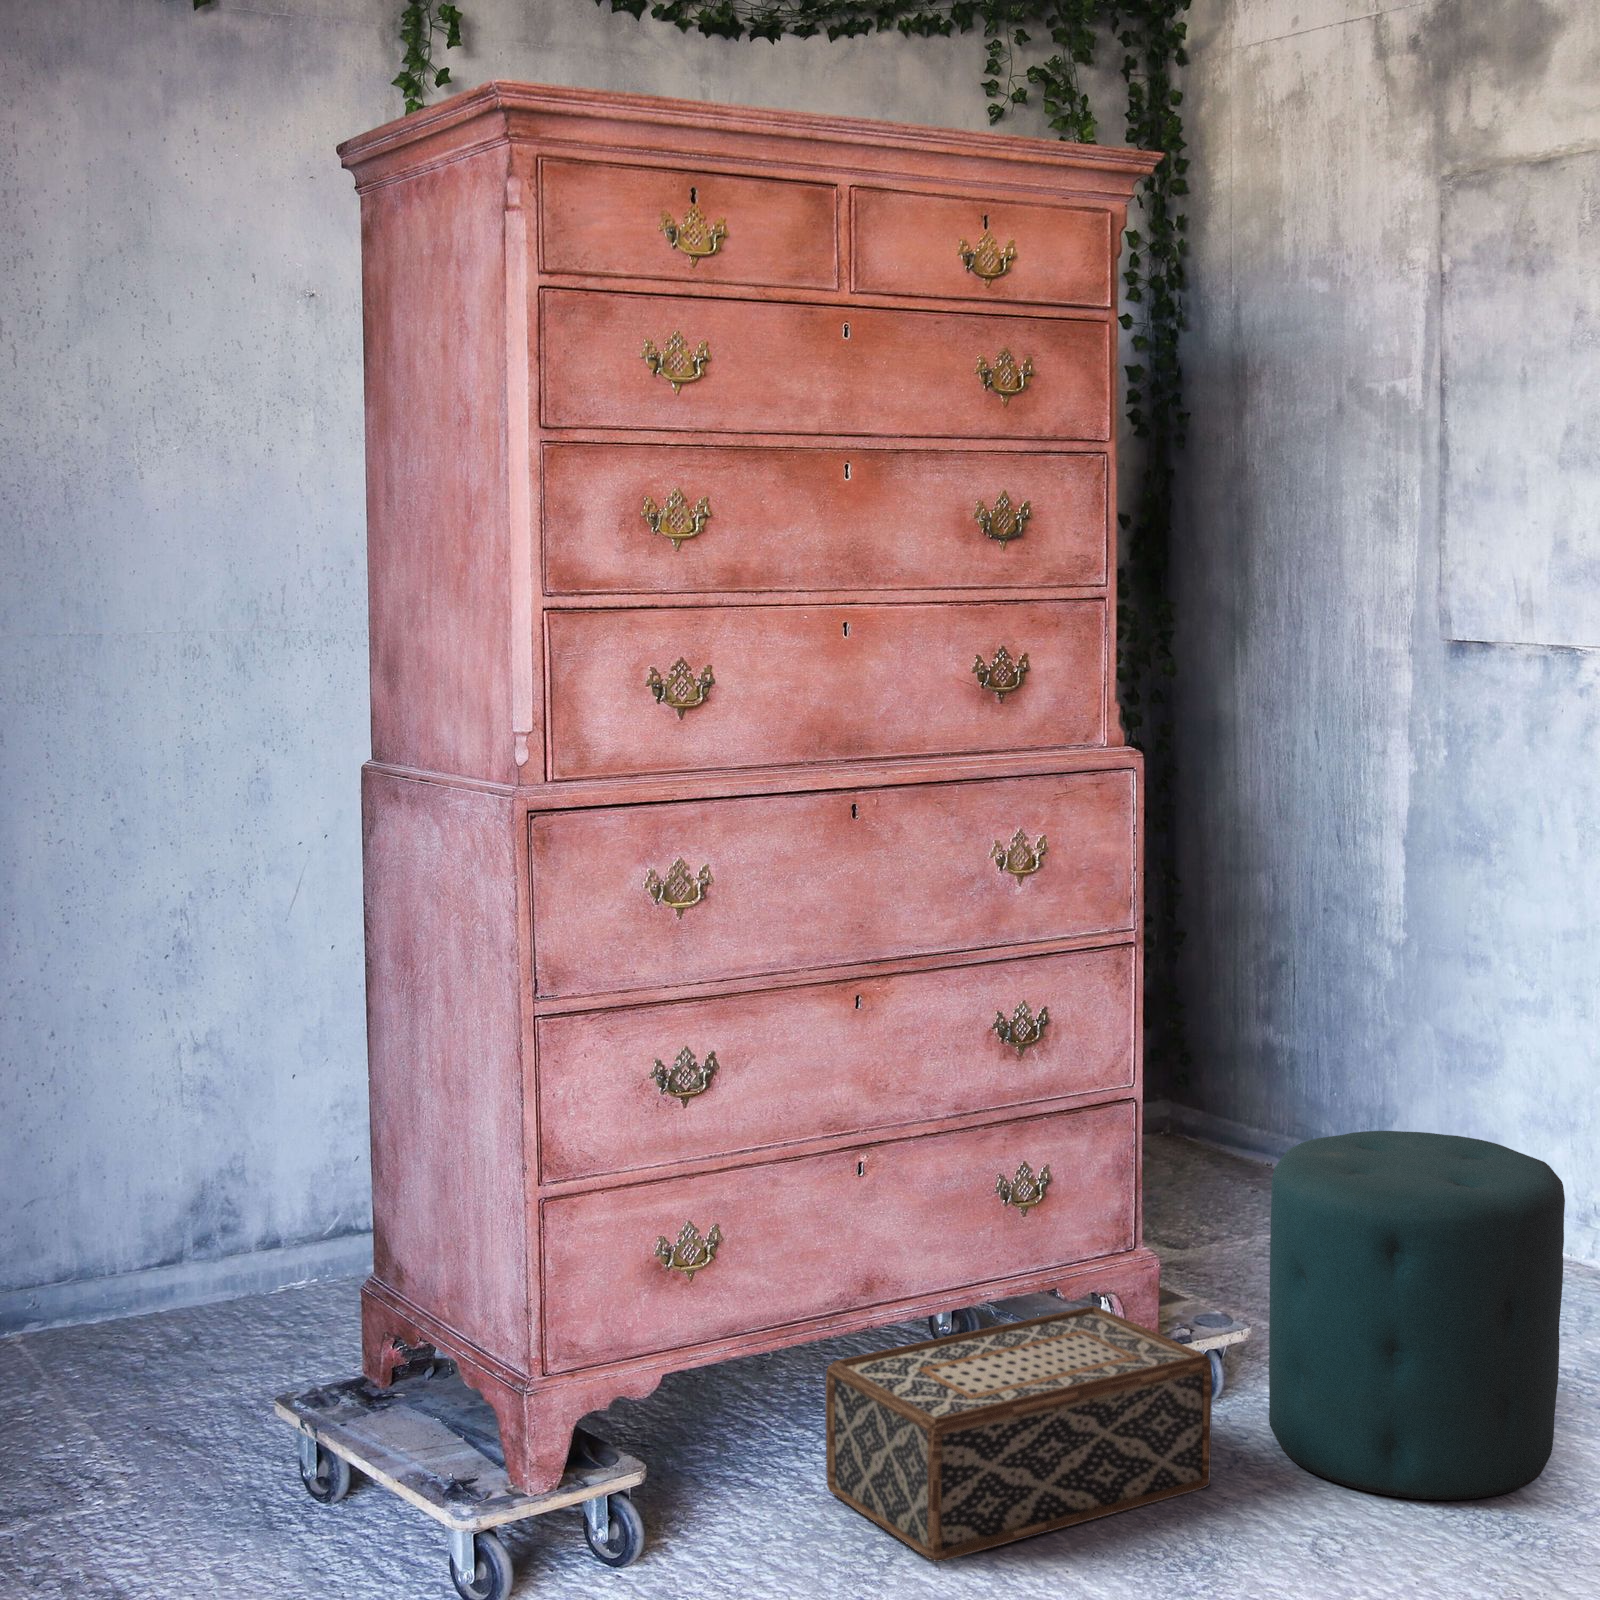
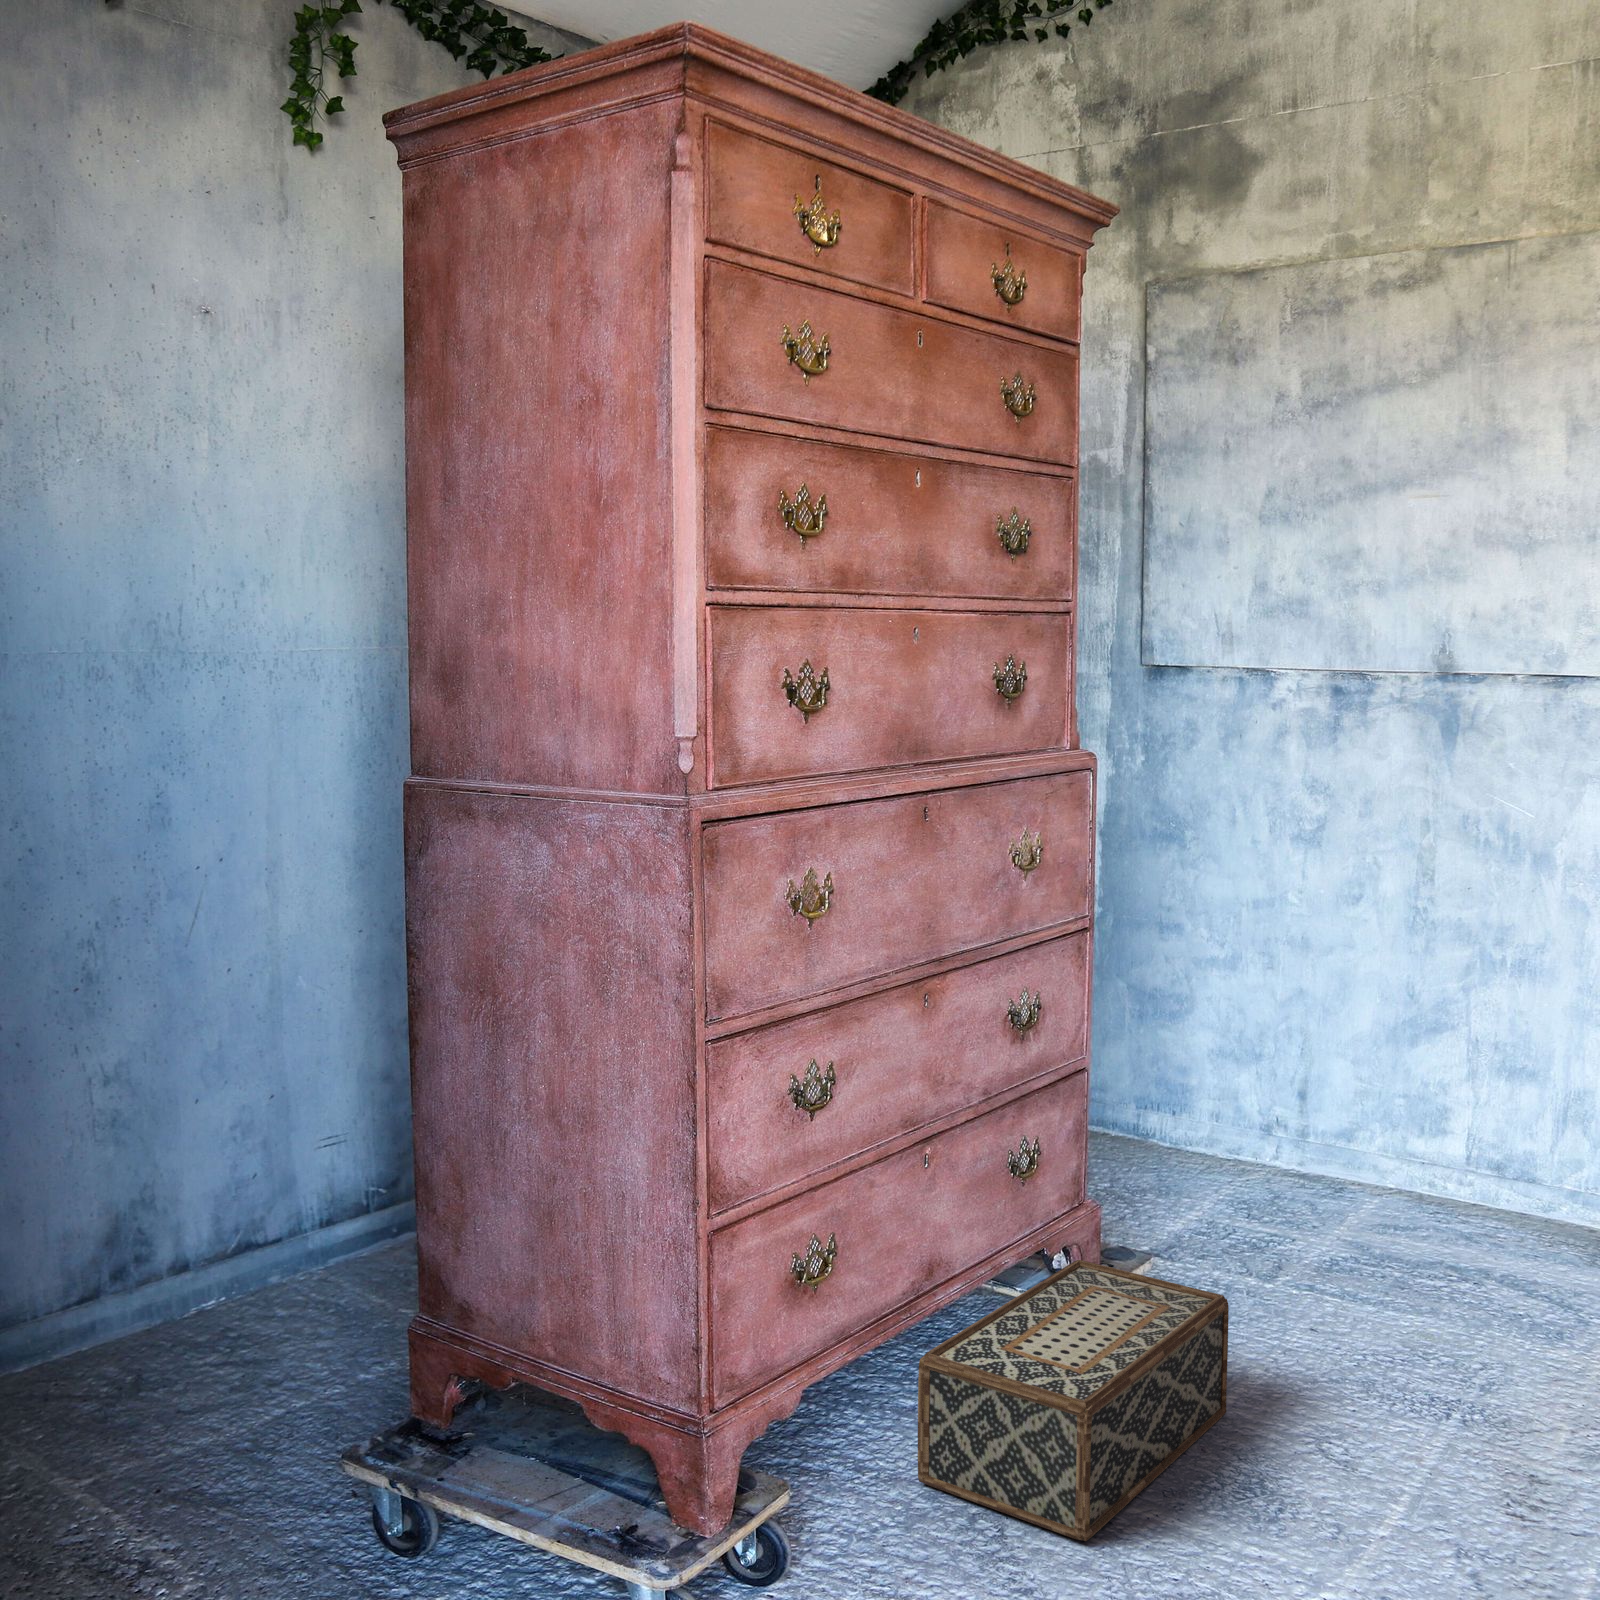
ottoman: present [1269,1131,1565,1500] -> none [1214,1074,1476,1396]

